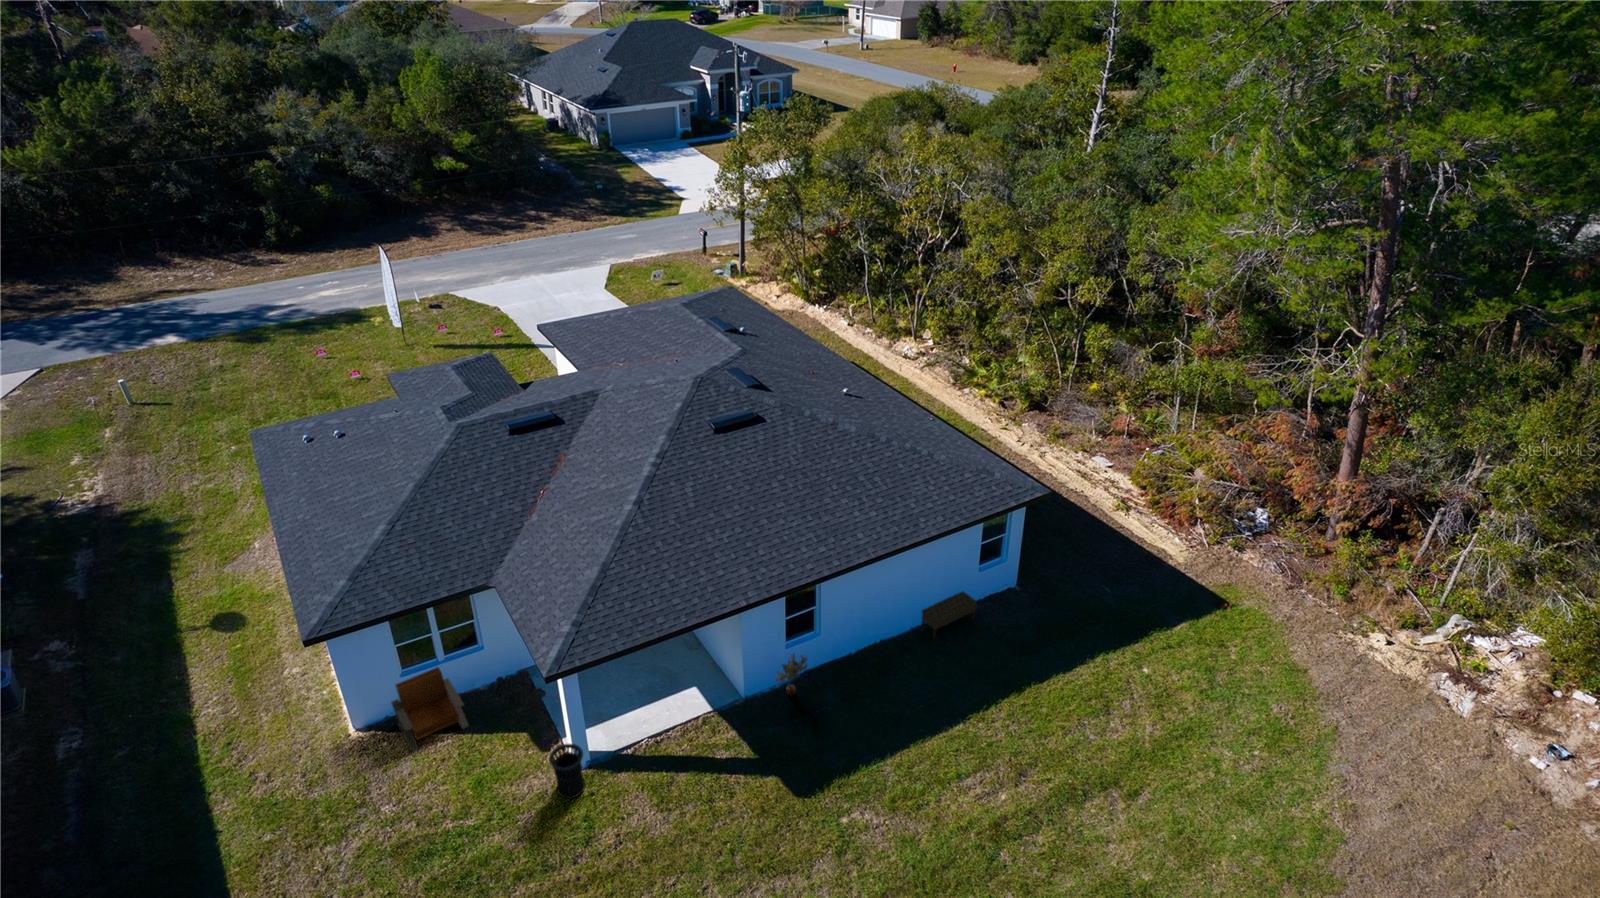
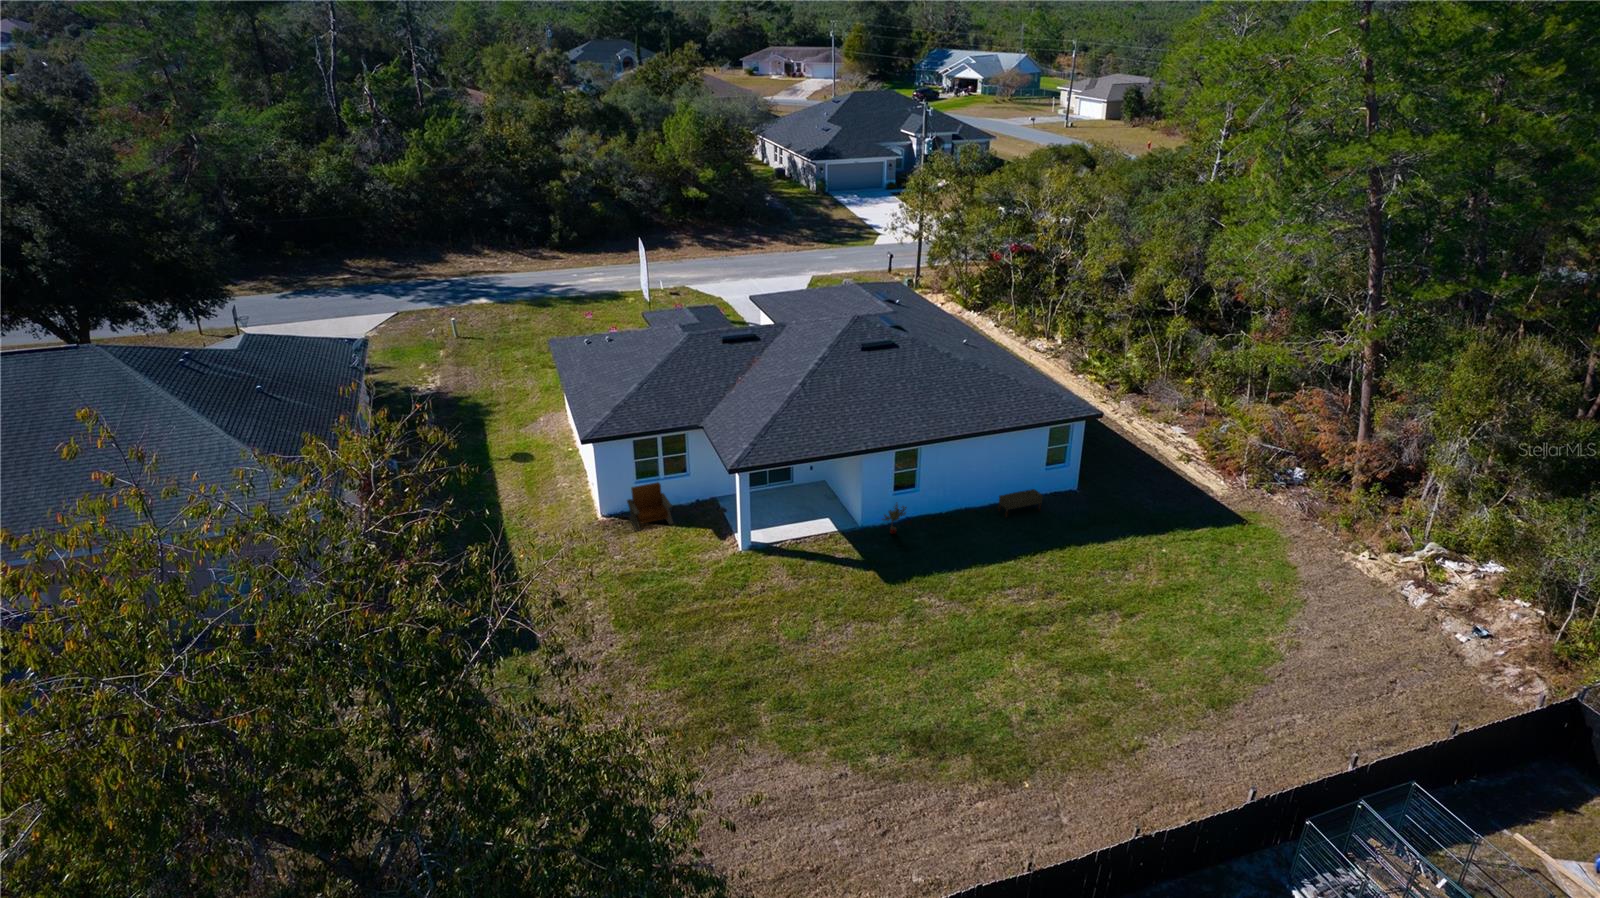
trash can: present [549,744,585,799] -> none [724,529,746,565]

